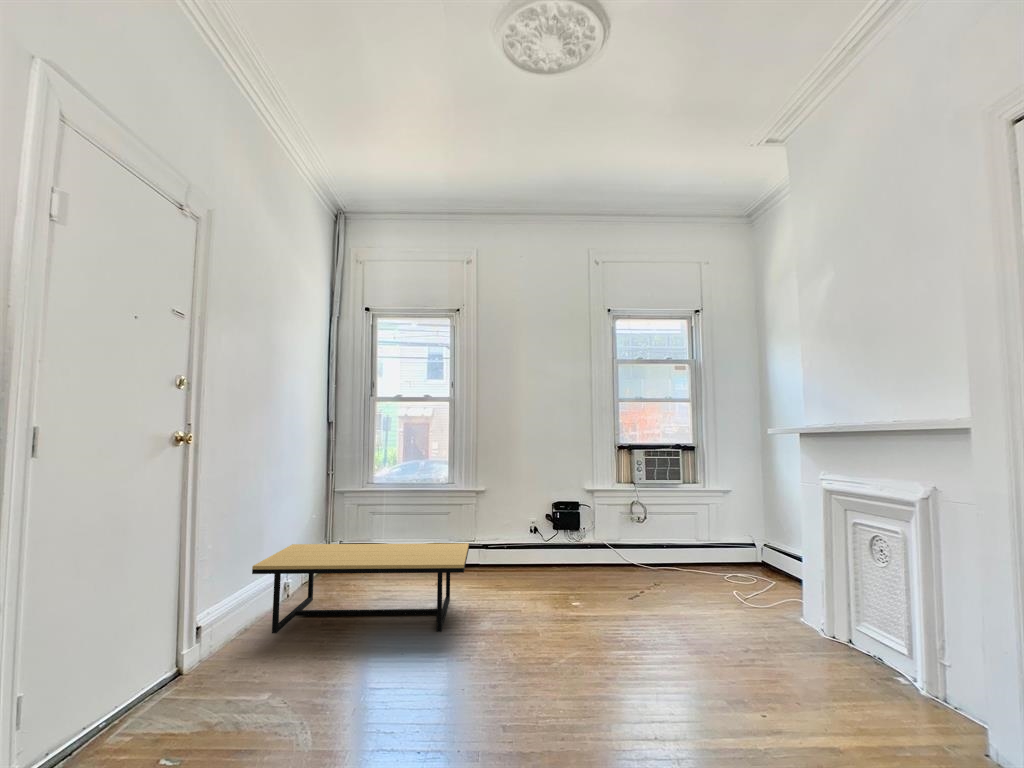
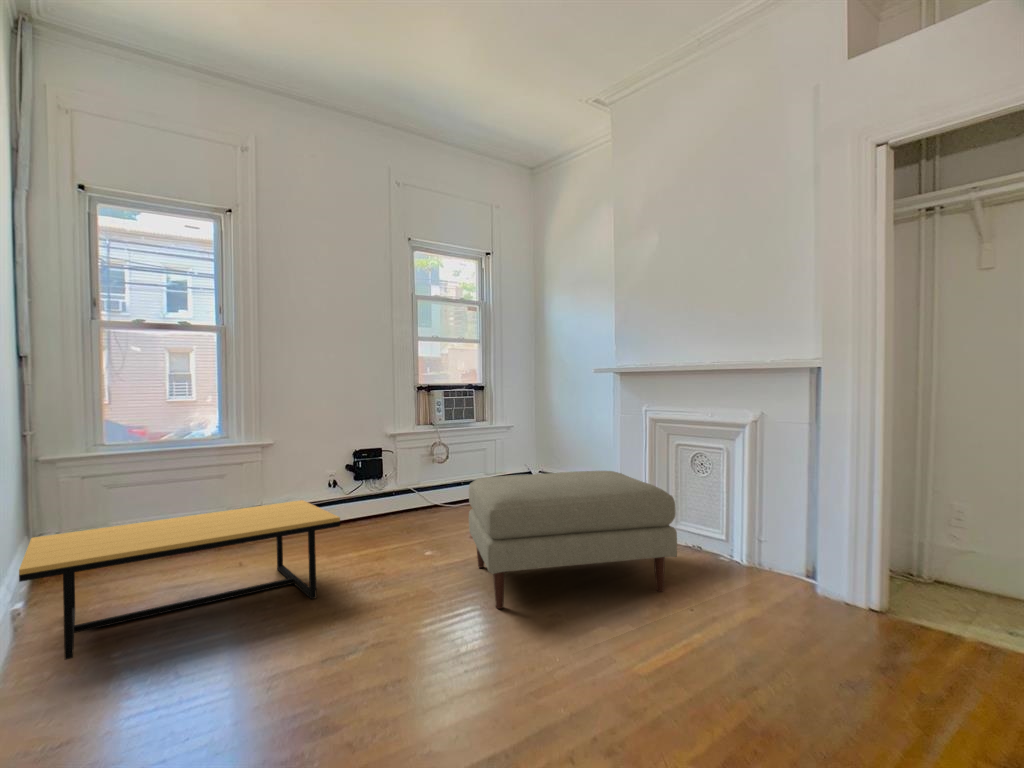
ottoman: none [543,548,768,728] -> present [469,471,677,609]

